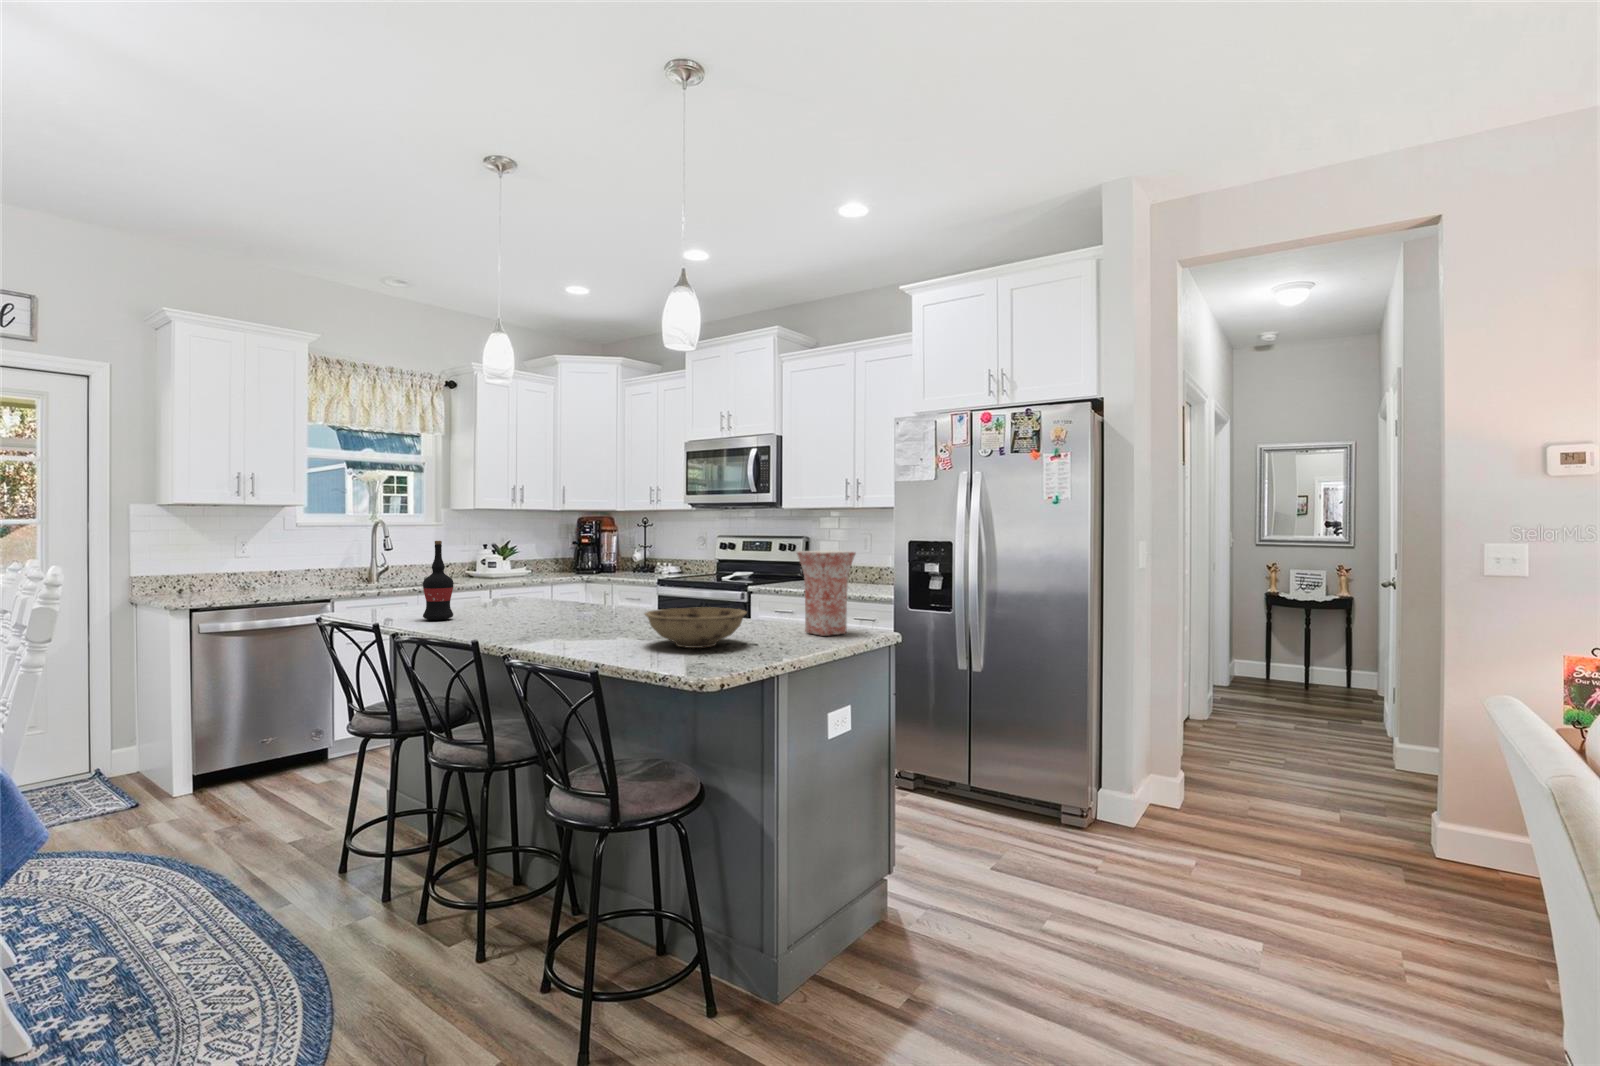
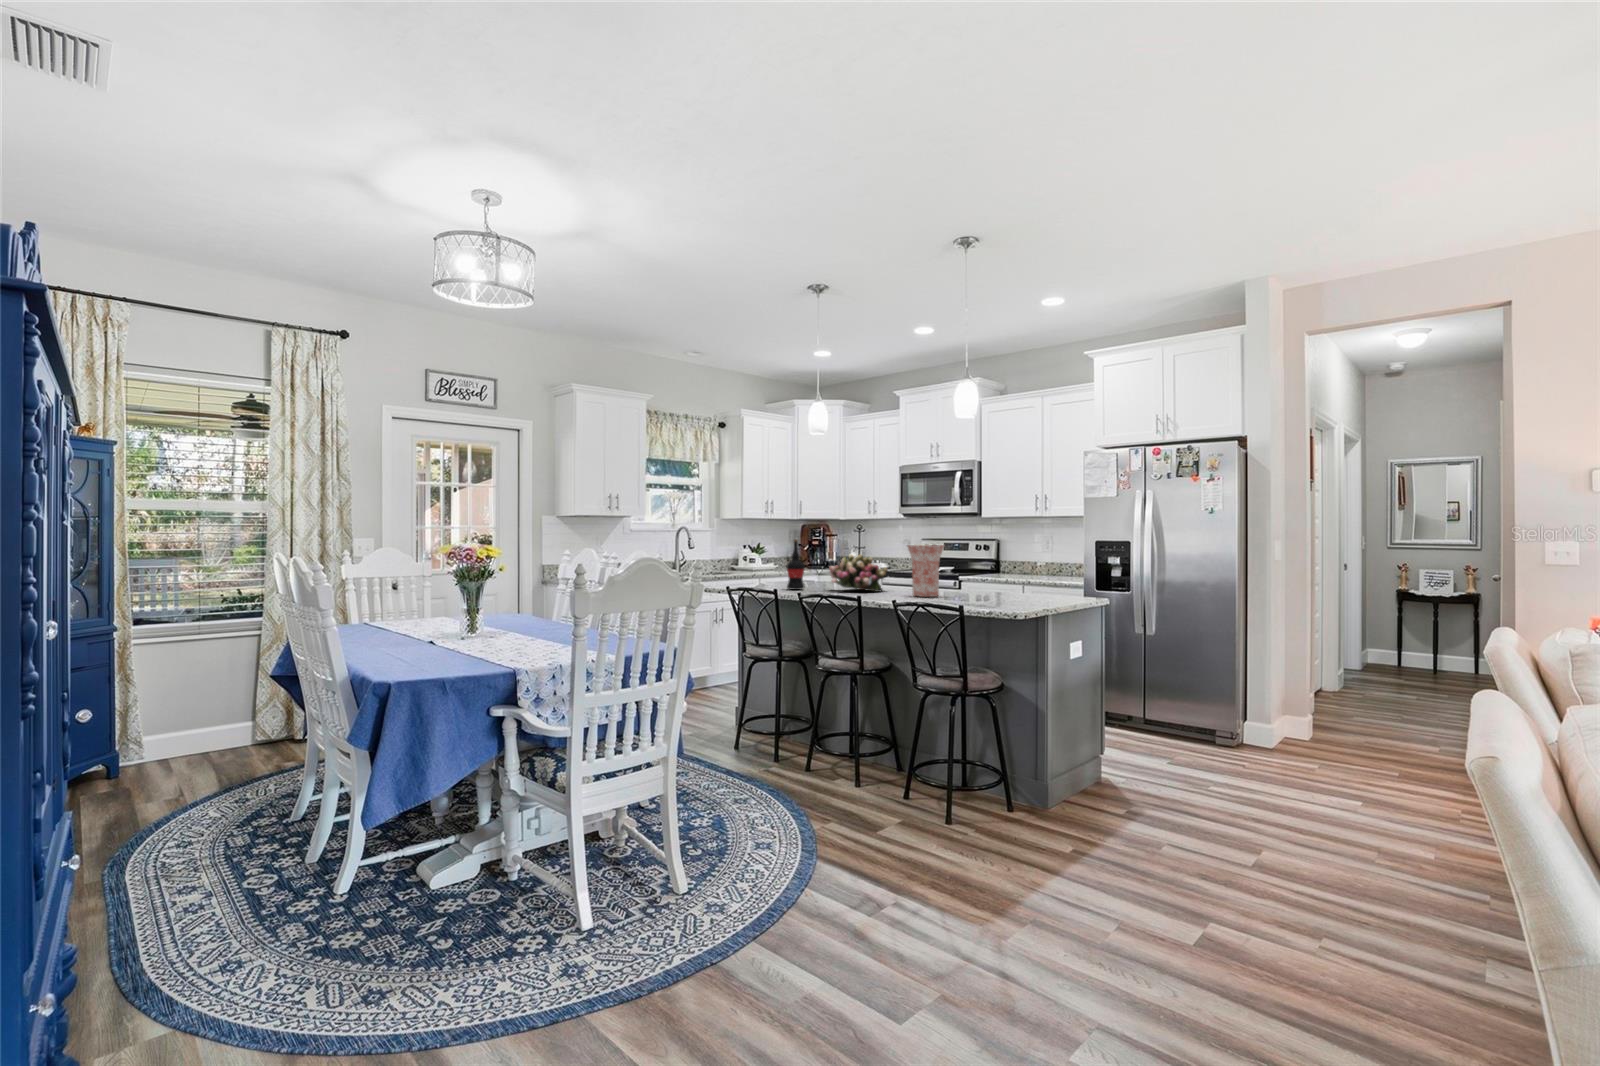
vase: present [797,550,856,636] -> present [907,544,944,597]
flower arrangement: none [481,563,583,623] -> present [829,554,888,592]
bowl: present [645,607,747,648] -> none [955,580,1018,602]

